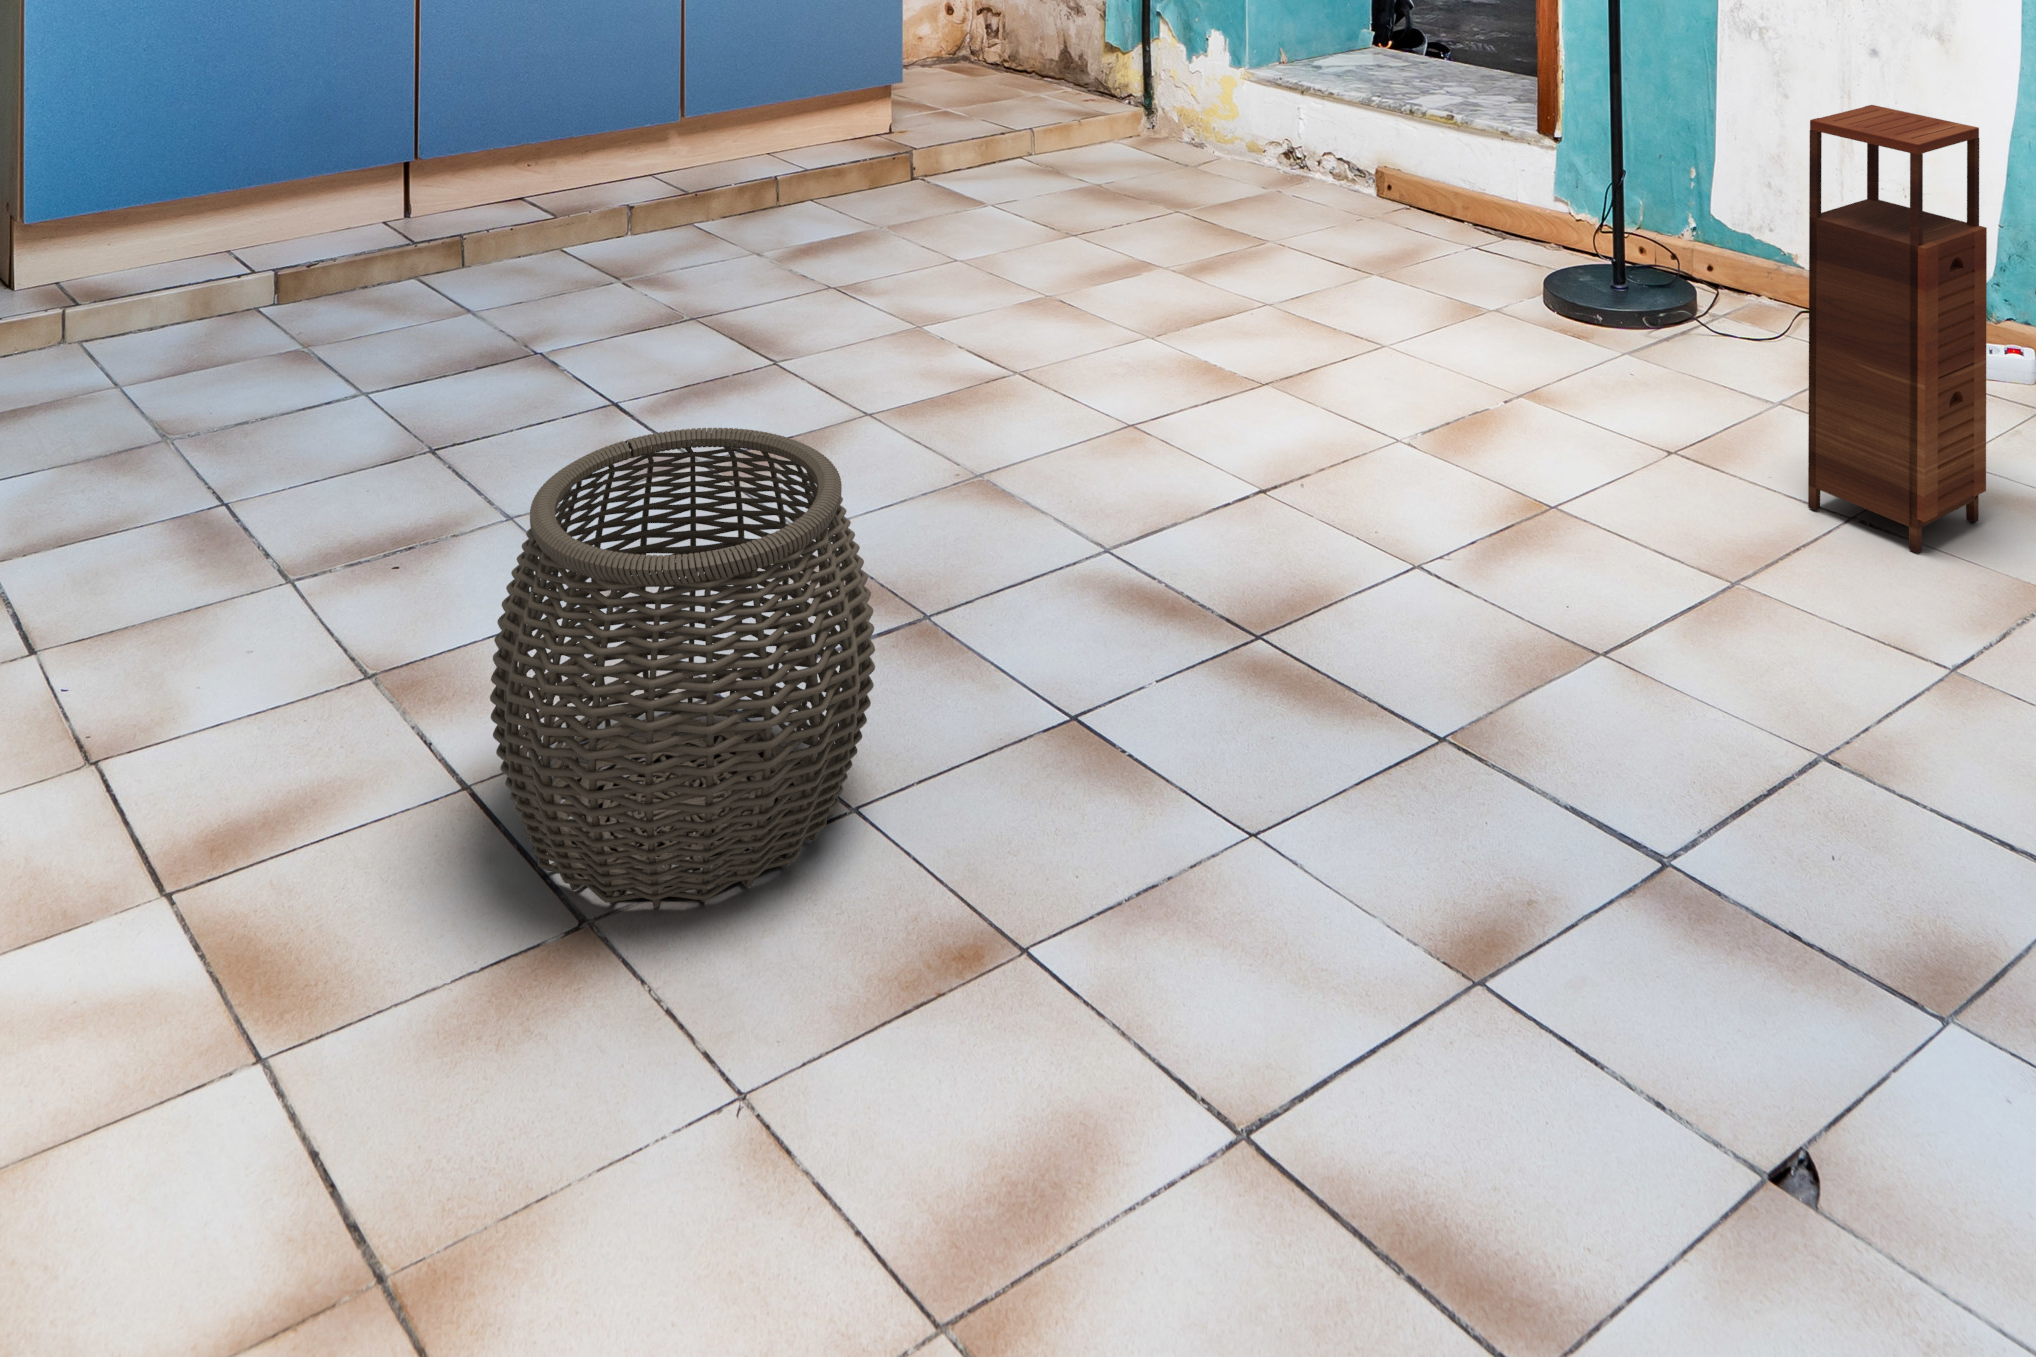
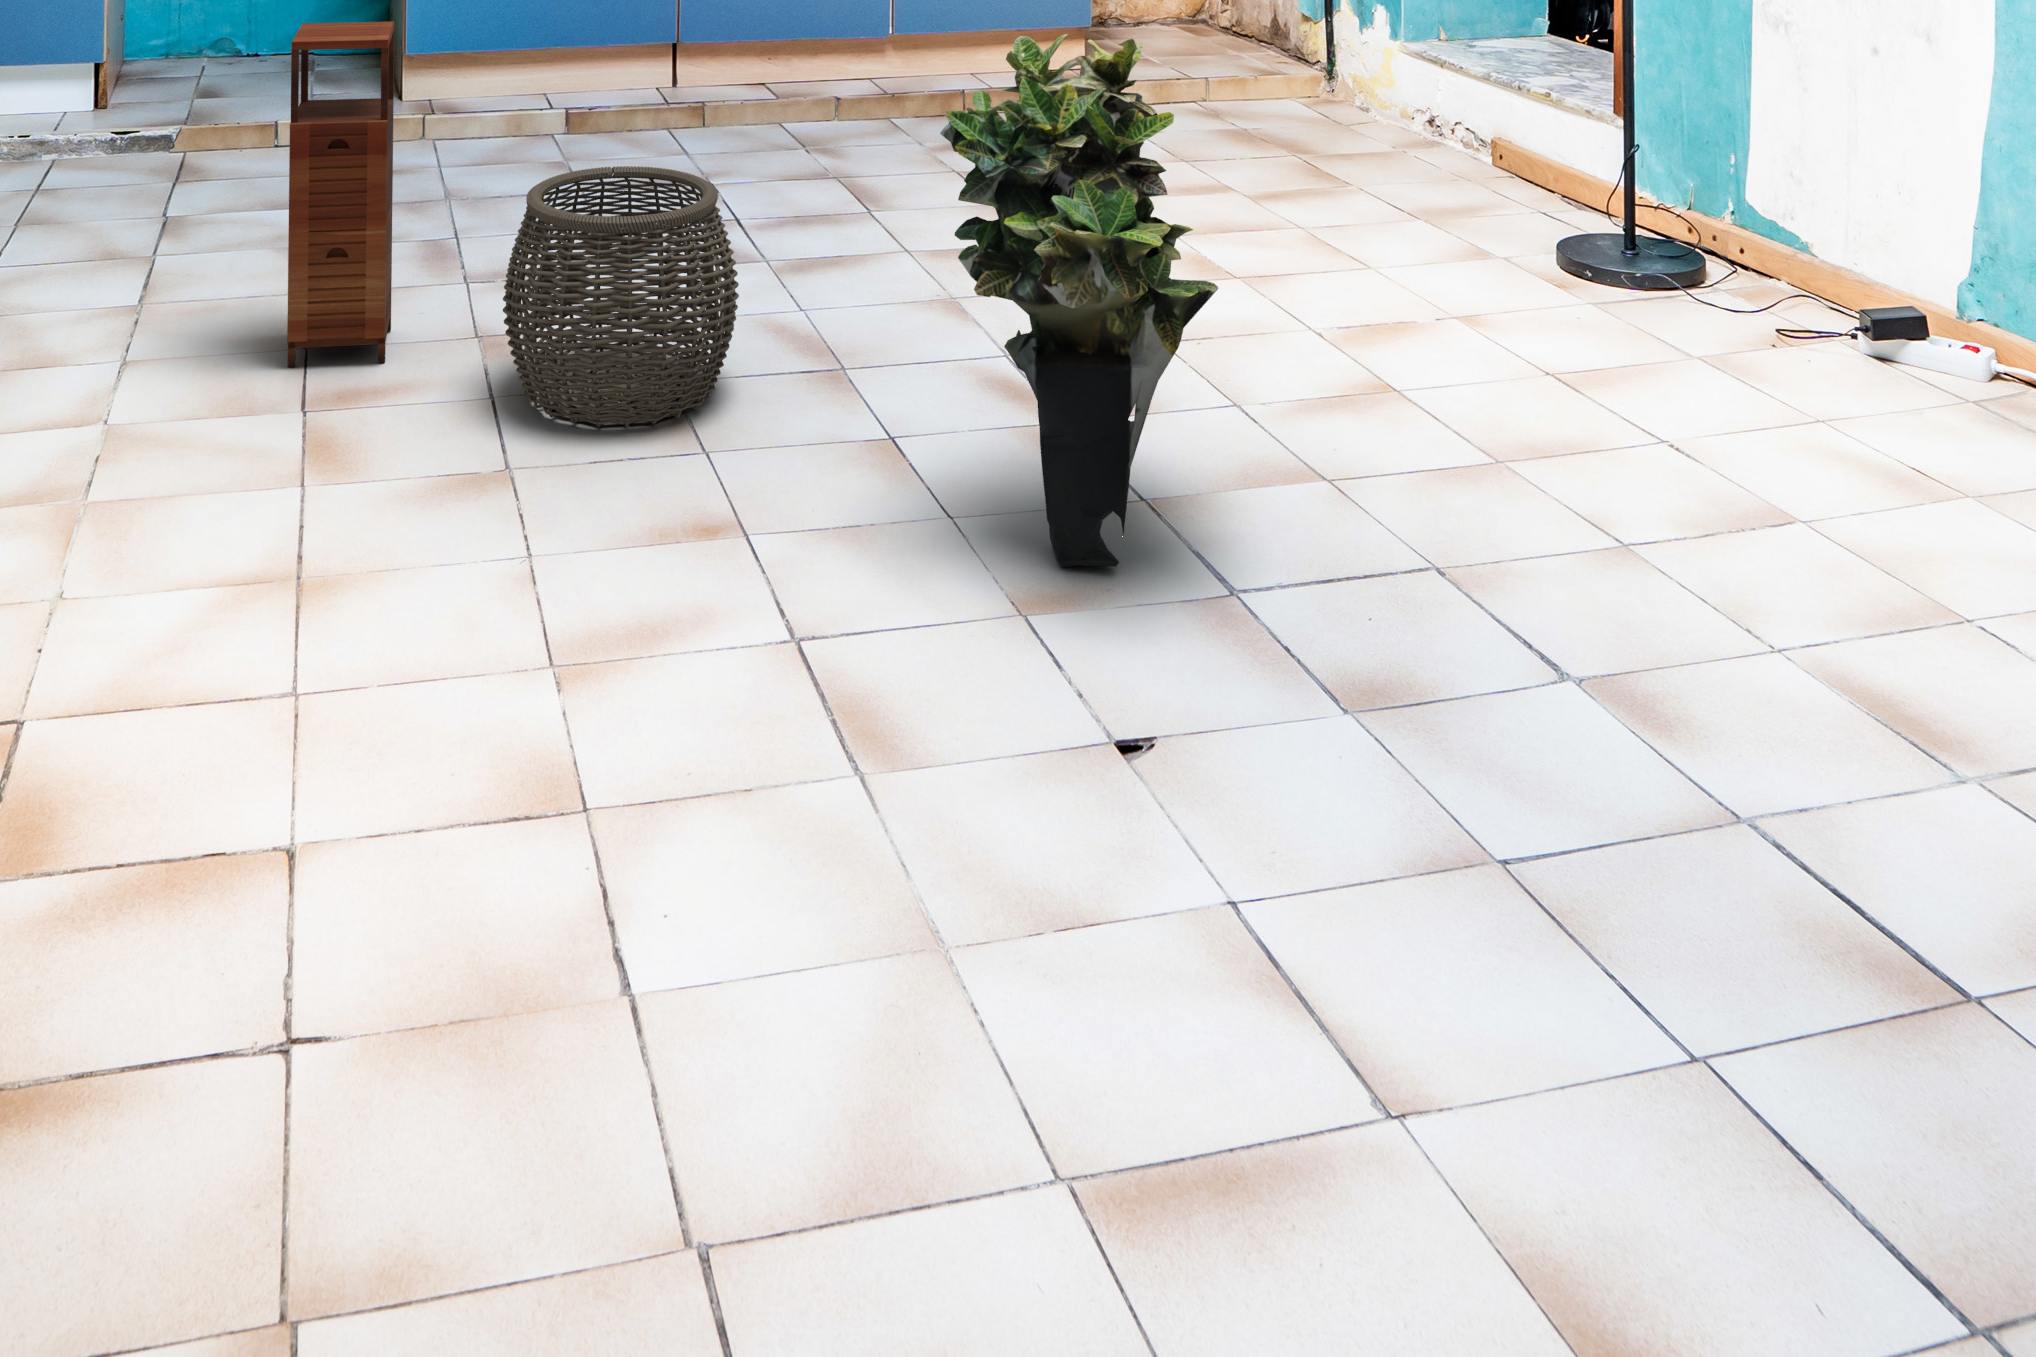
storage cabinet: present [1808,105,1987,553] -> present [287,21,394,367]
potted plant: none [1290,164,1696,972] -> present [940,34,1218,567]

